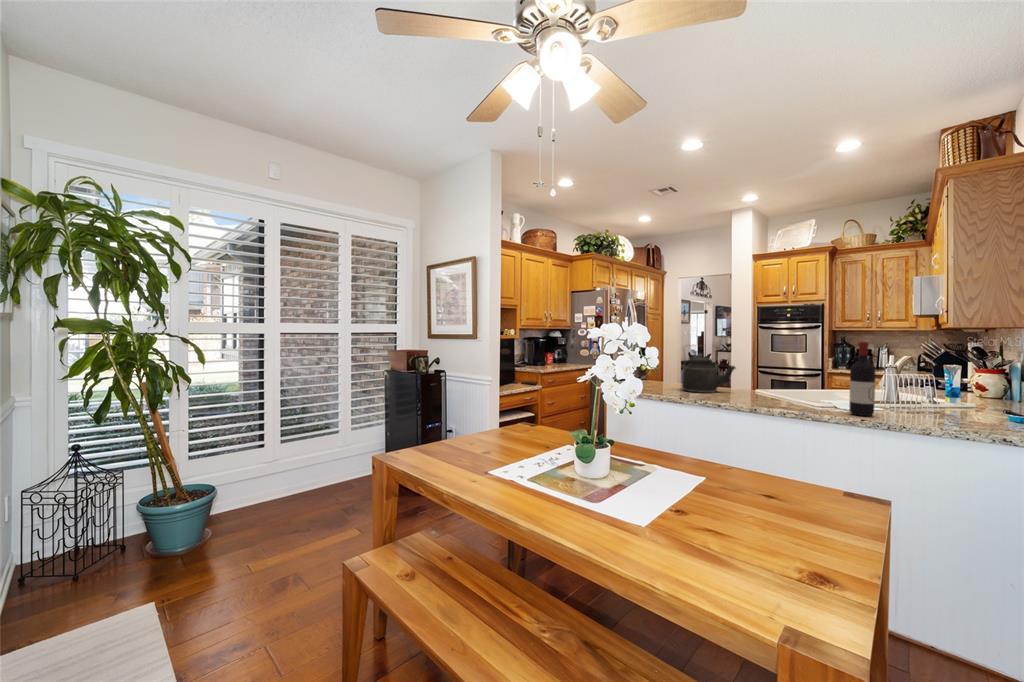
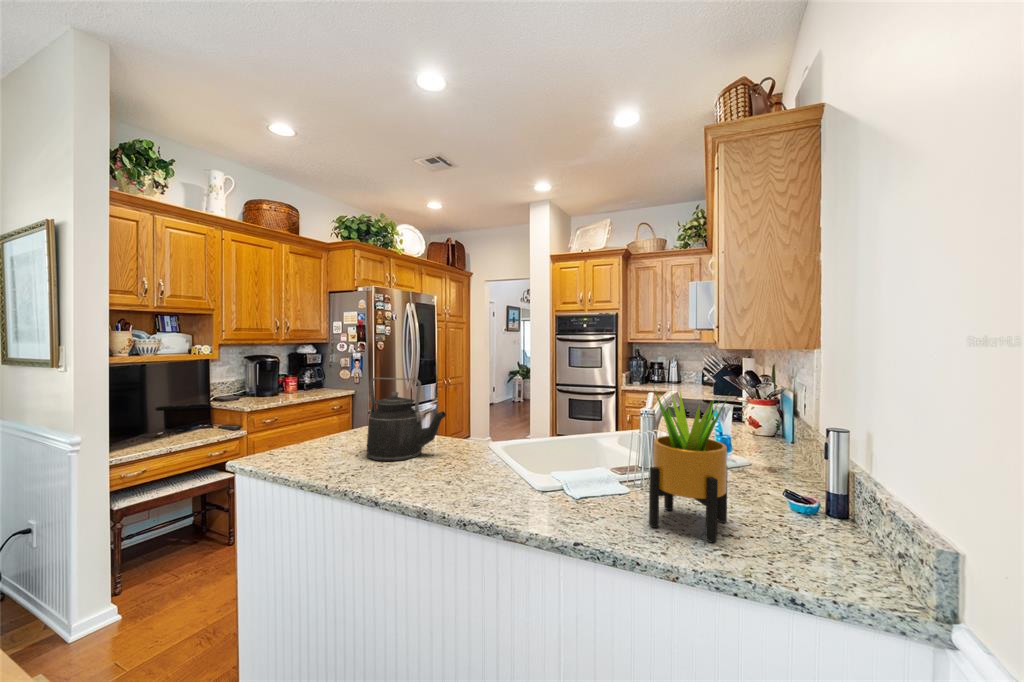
wine bottle: present [849,342,876,416] -> none [567,385,604,527]
potted plant: none [905,342,965,424] -> present [649,391,728,542]

